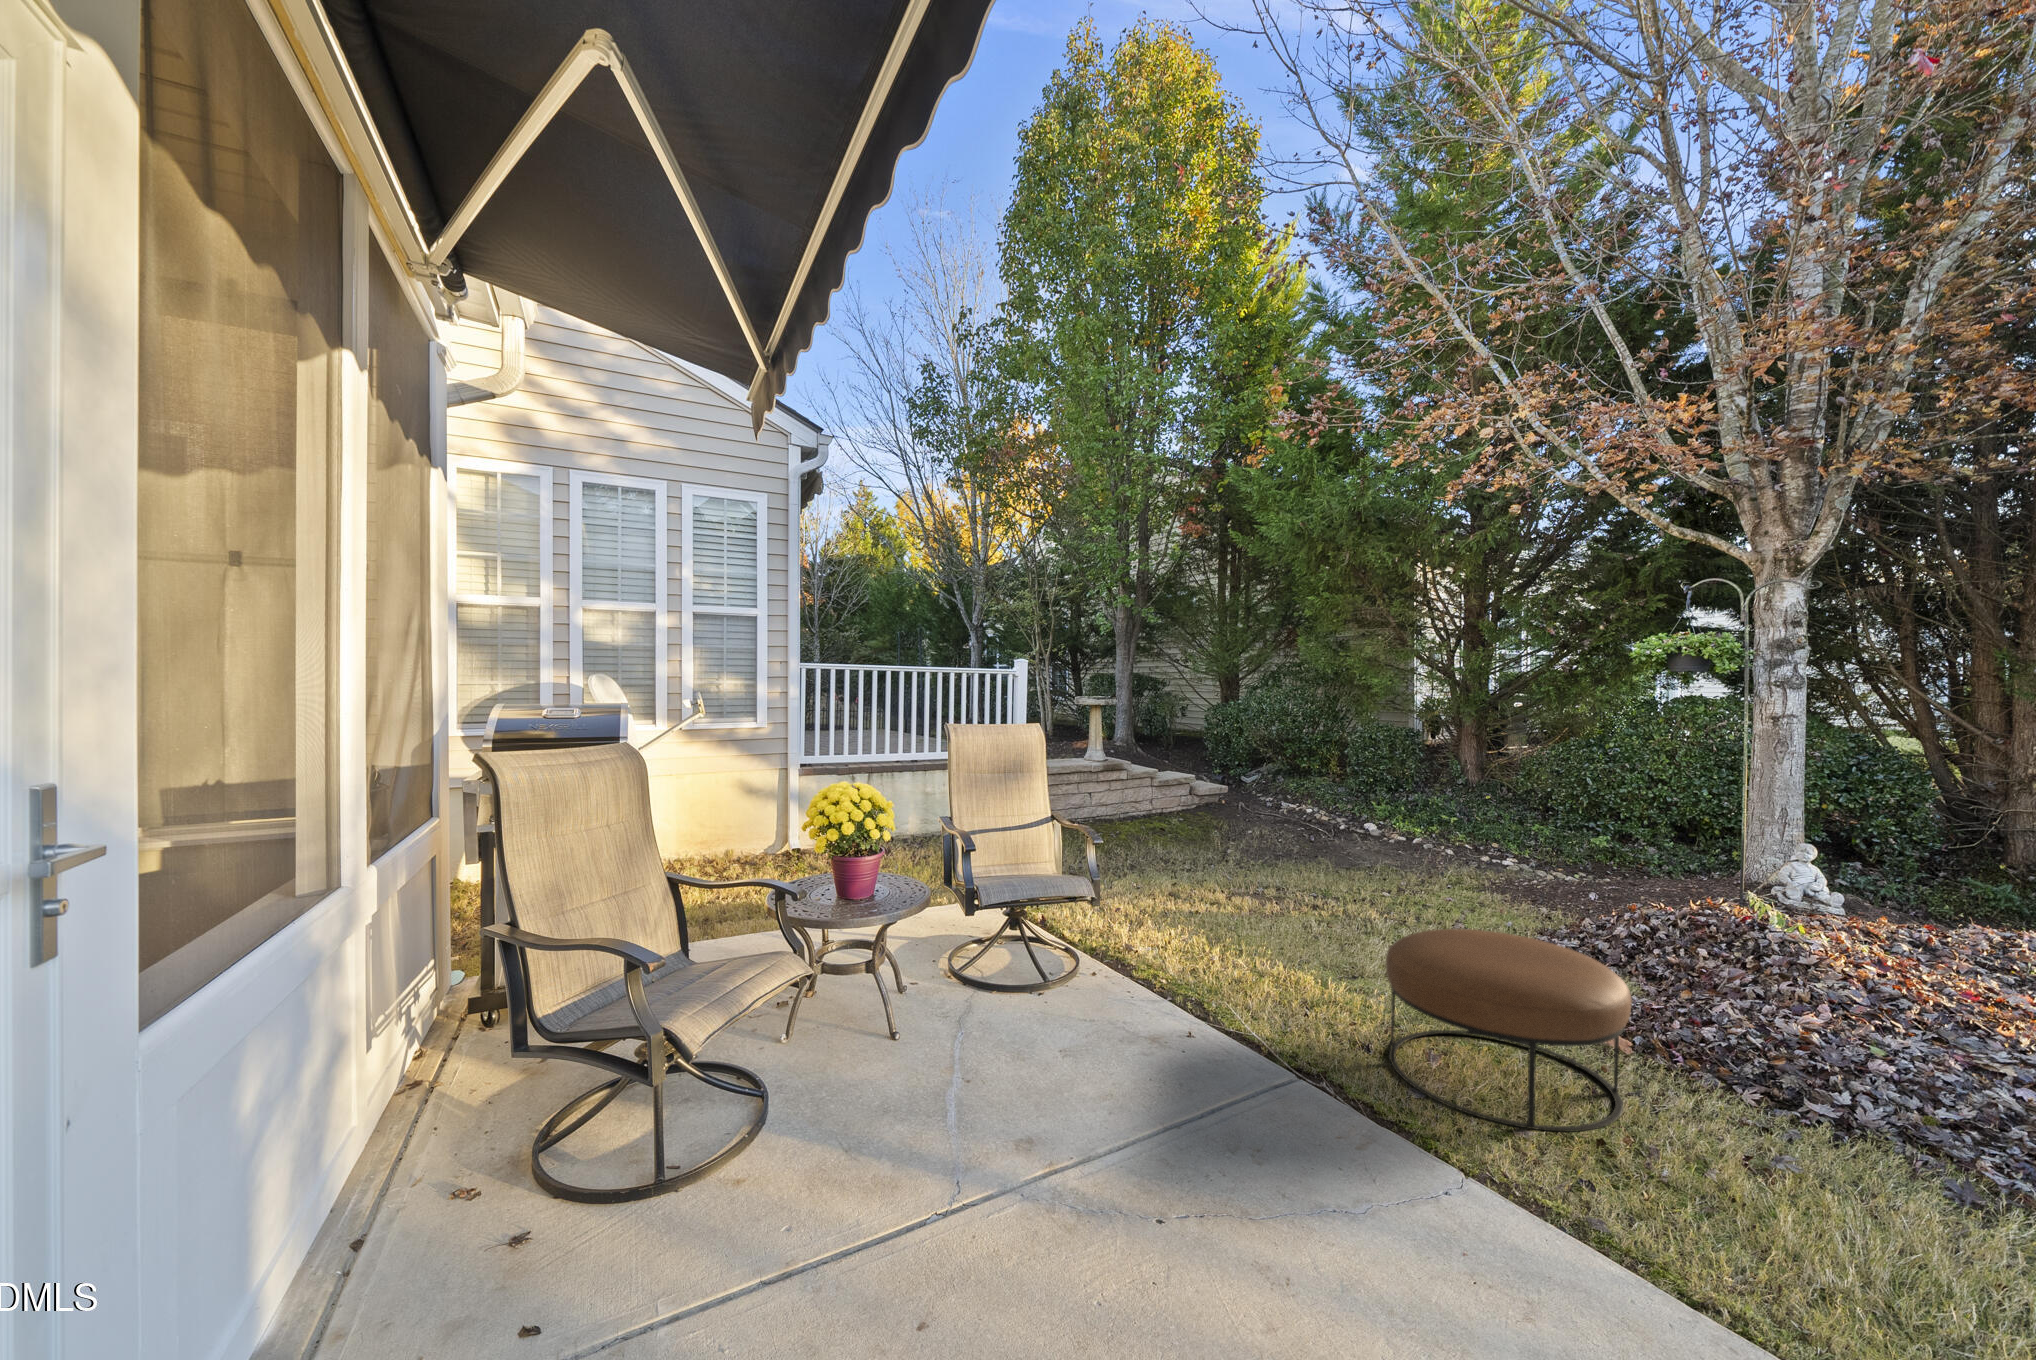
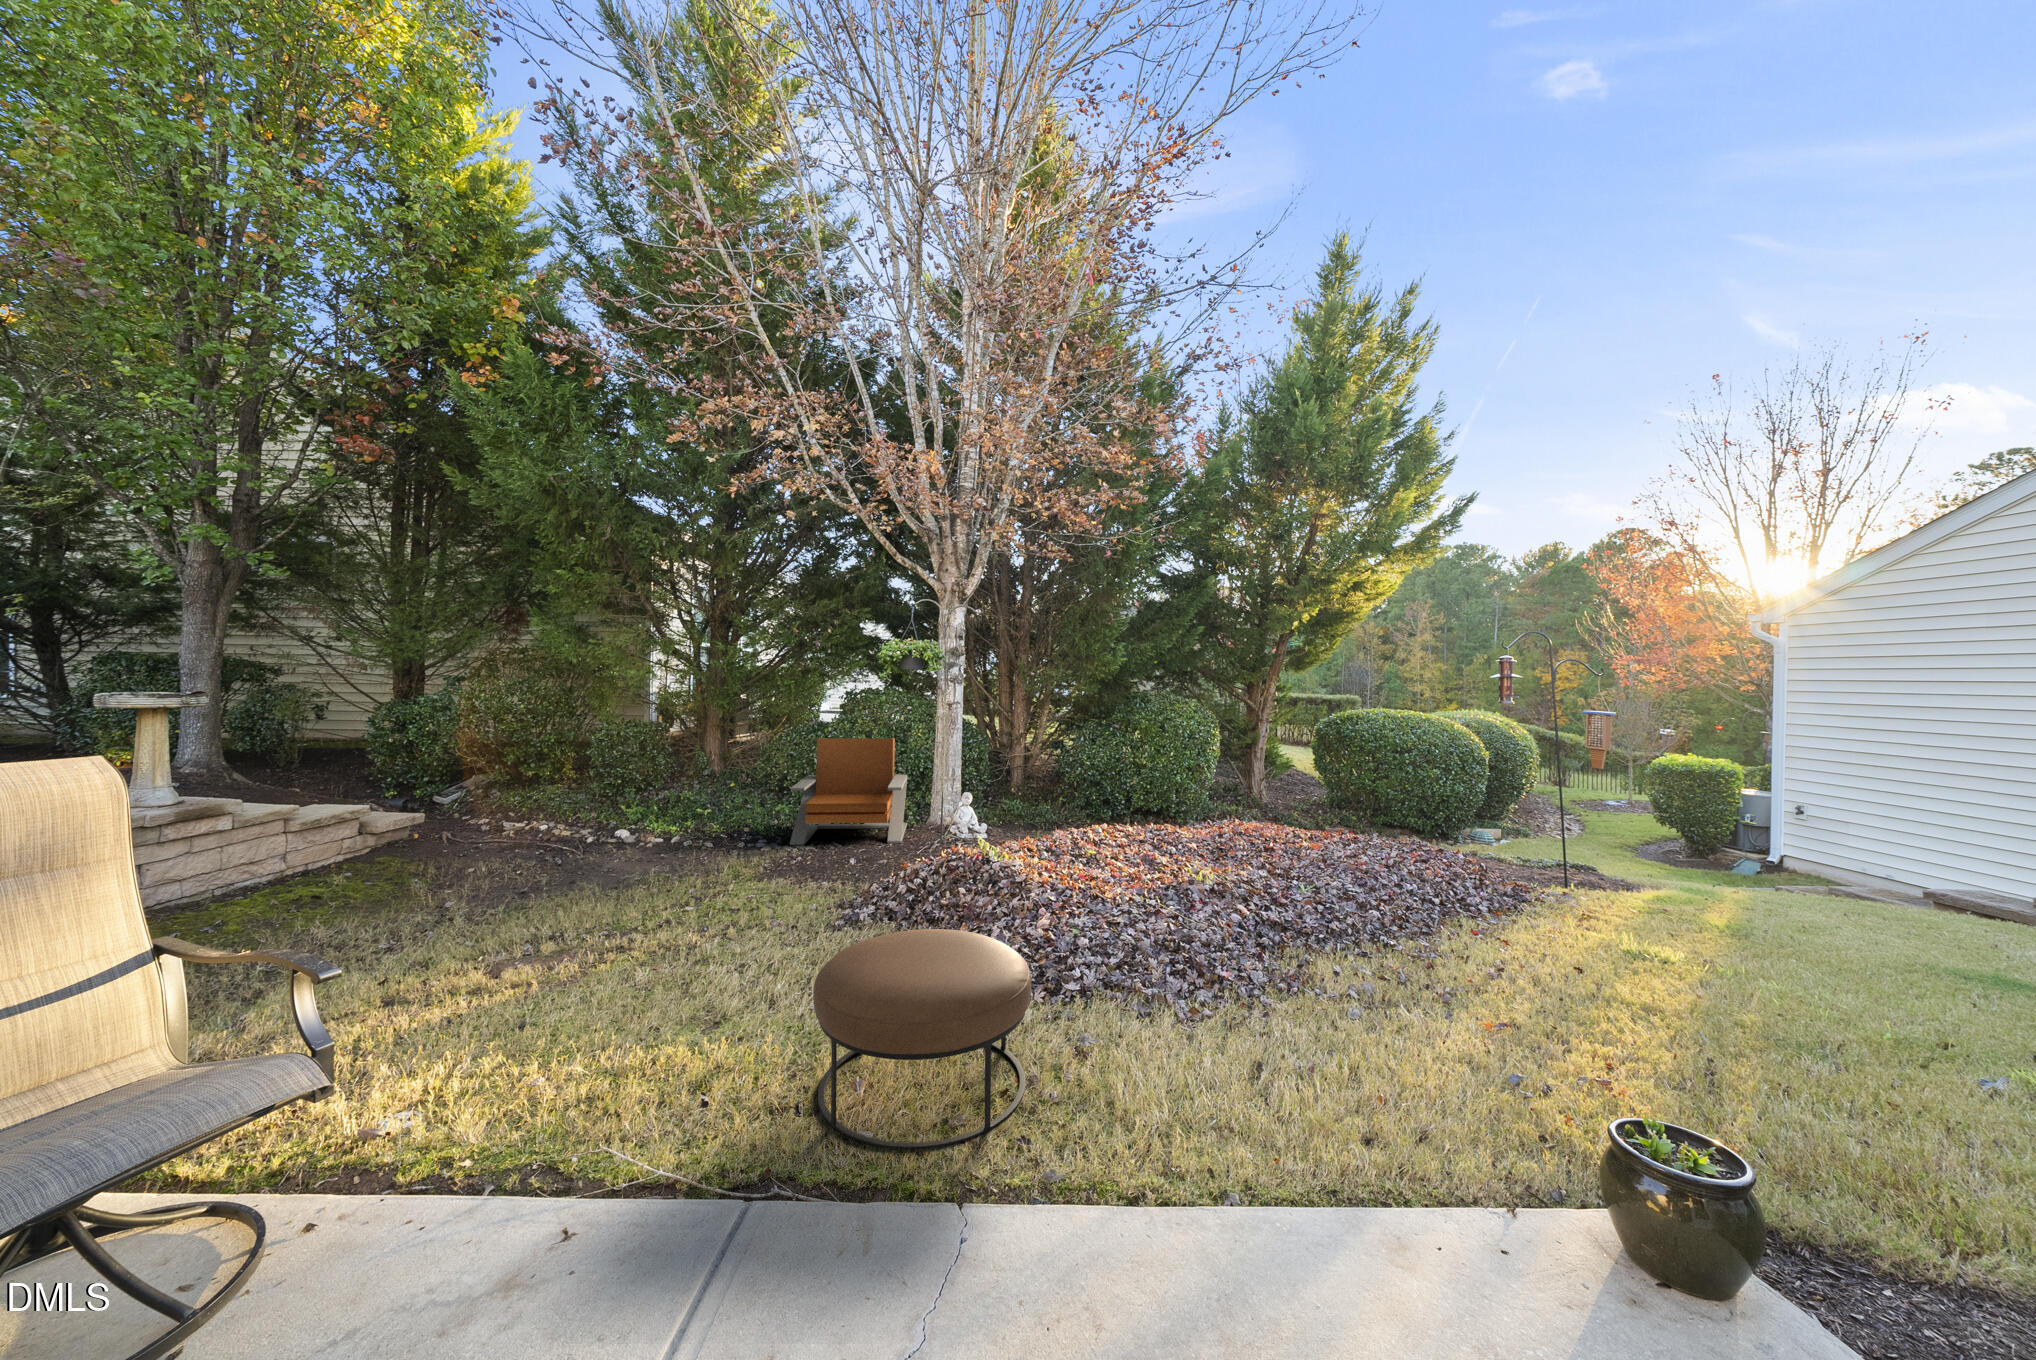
lounge chair: none [1536,753,1724,897] -> present [790,738,907,845]

